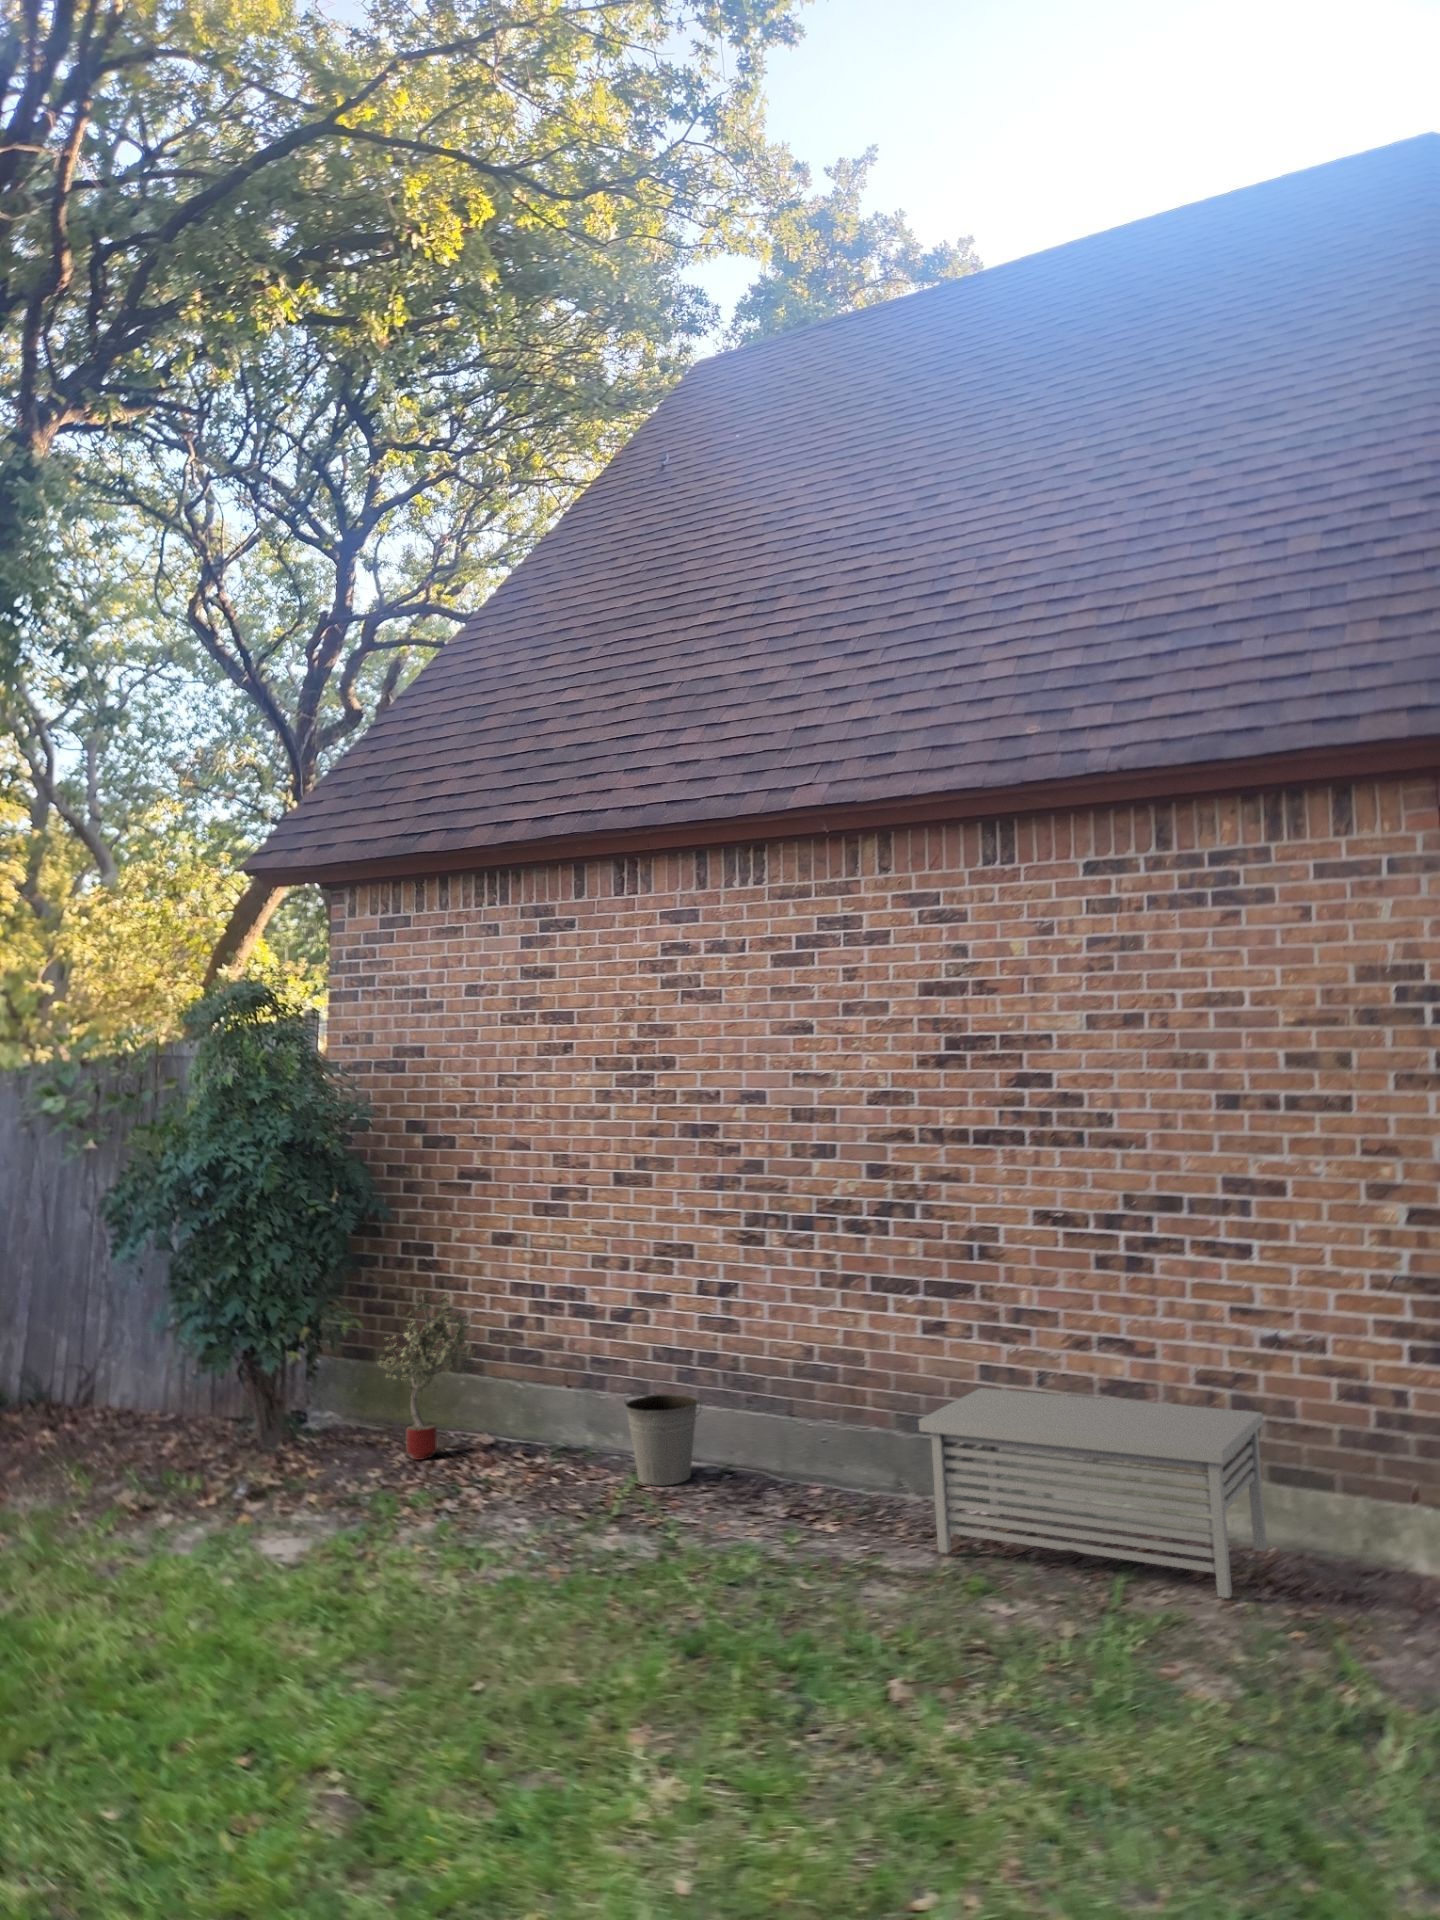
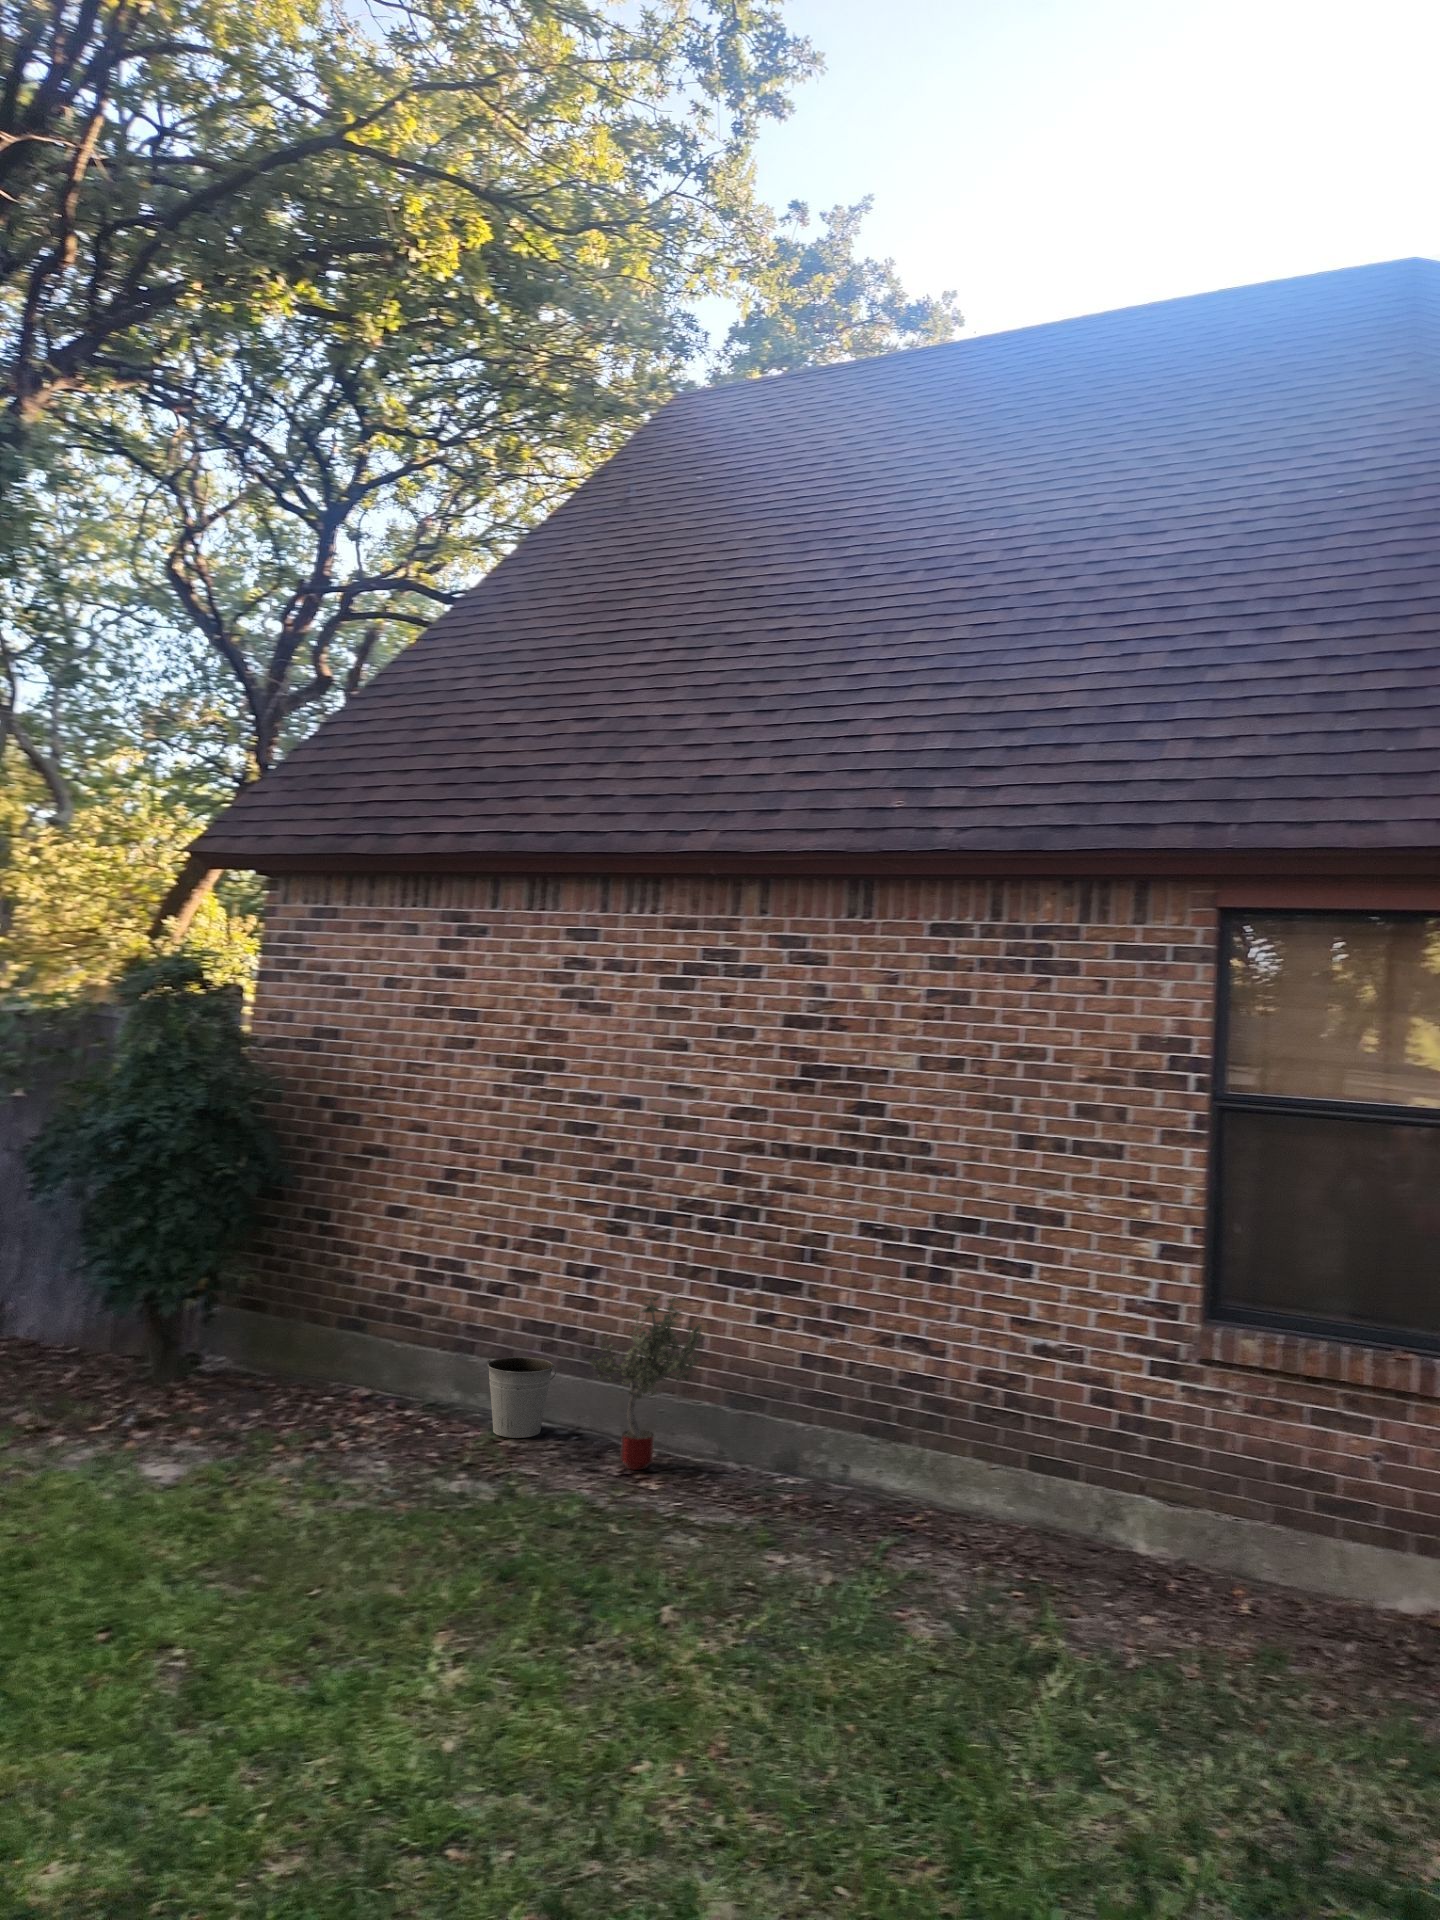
potted tree: present [377,1294,476,1460] -> present [589,1296,704,1470]
storage bench: present [919,1388,1267,1598] -> none [734,1376,1027,1571]

